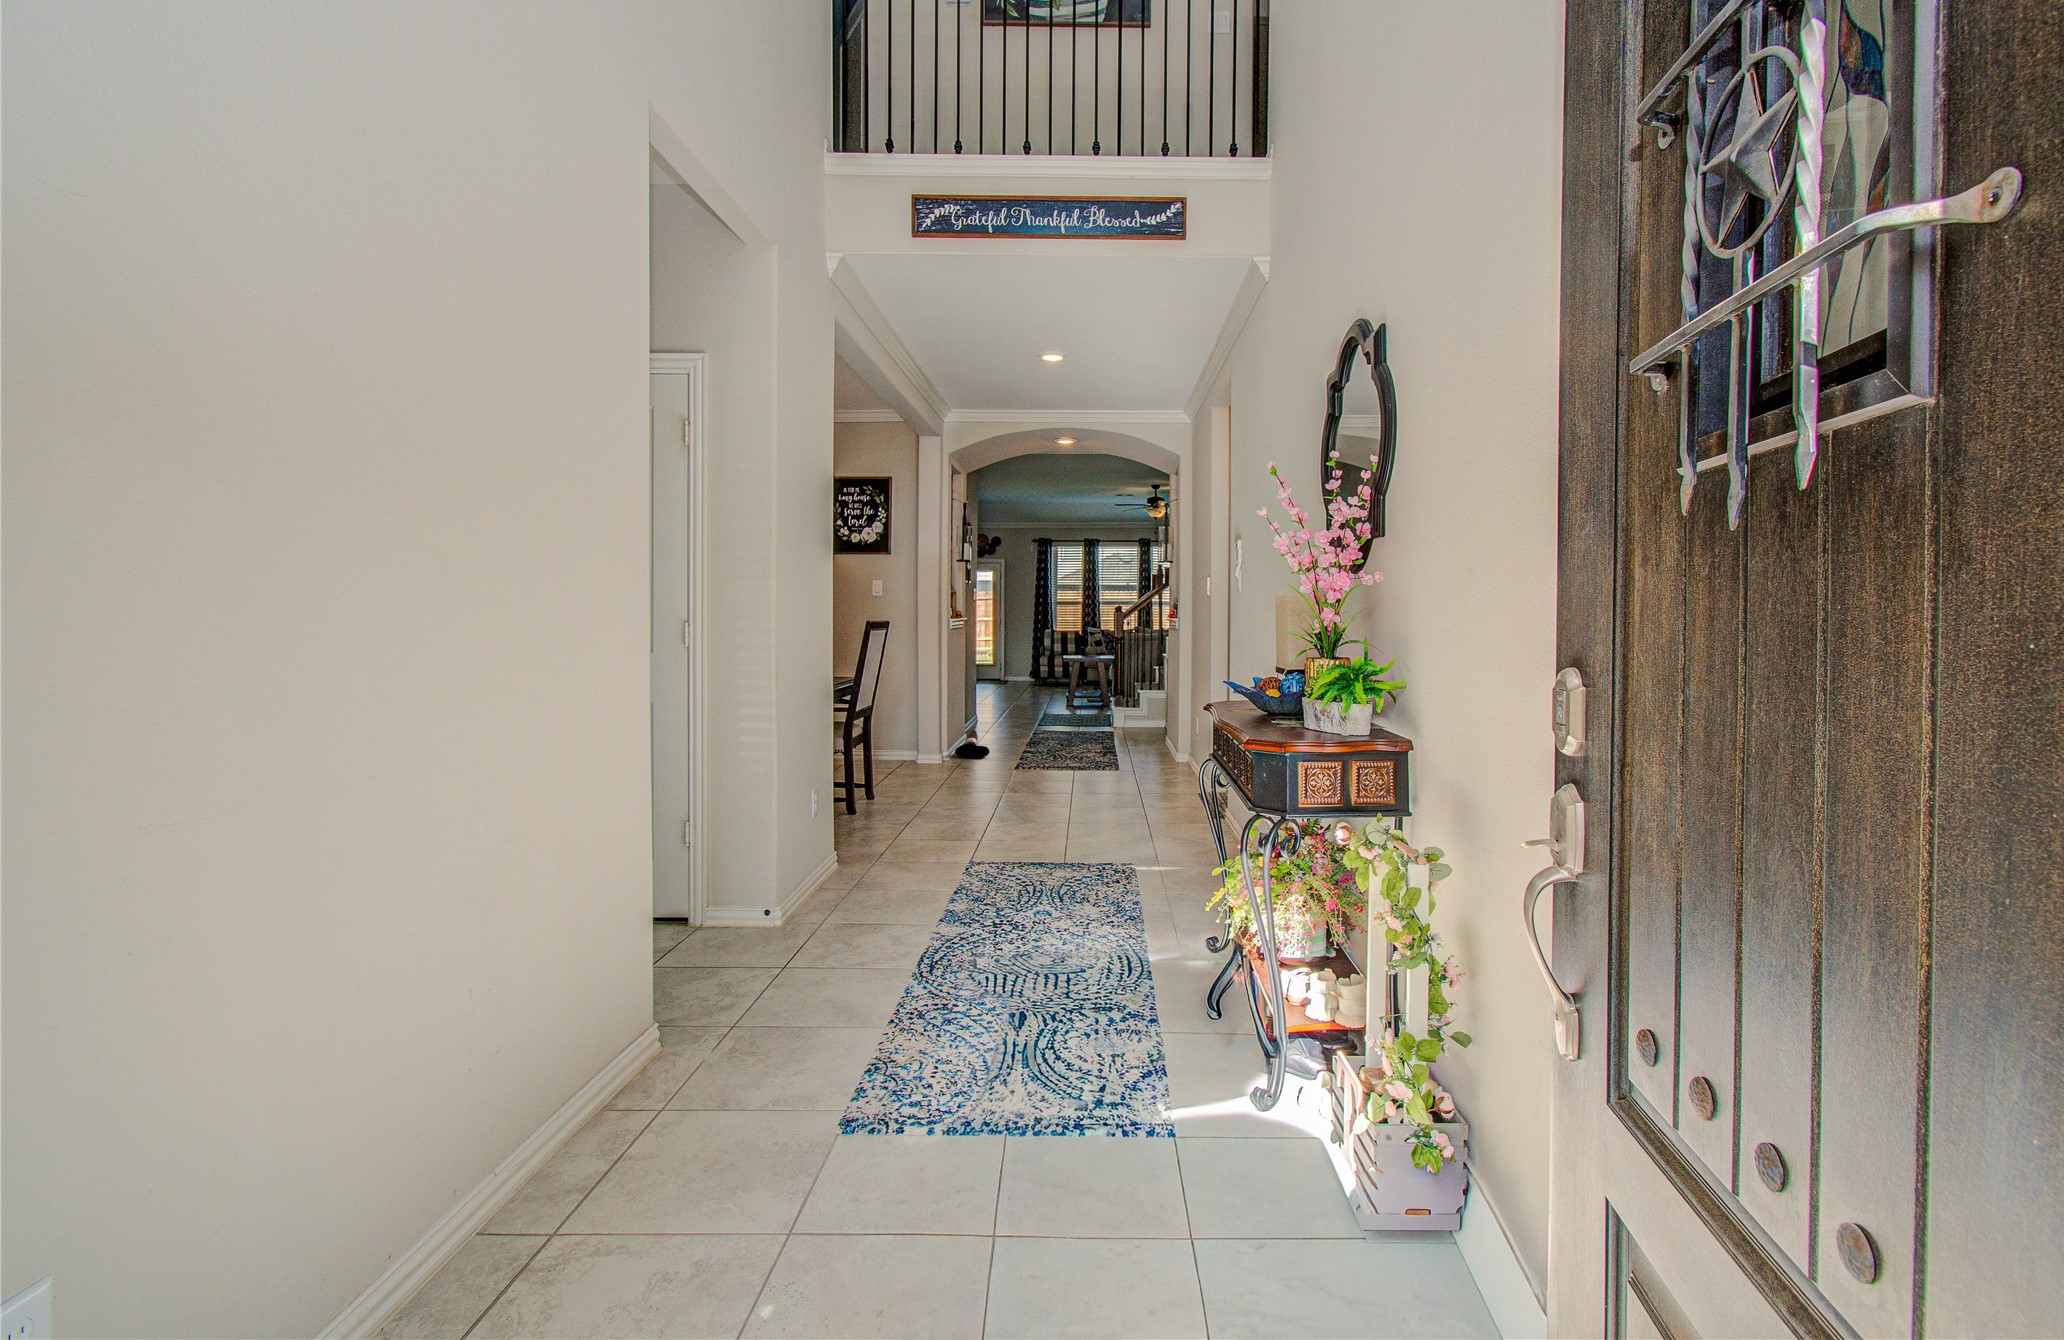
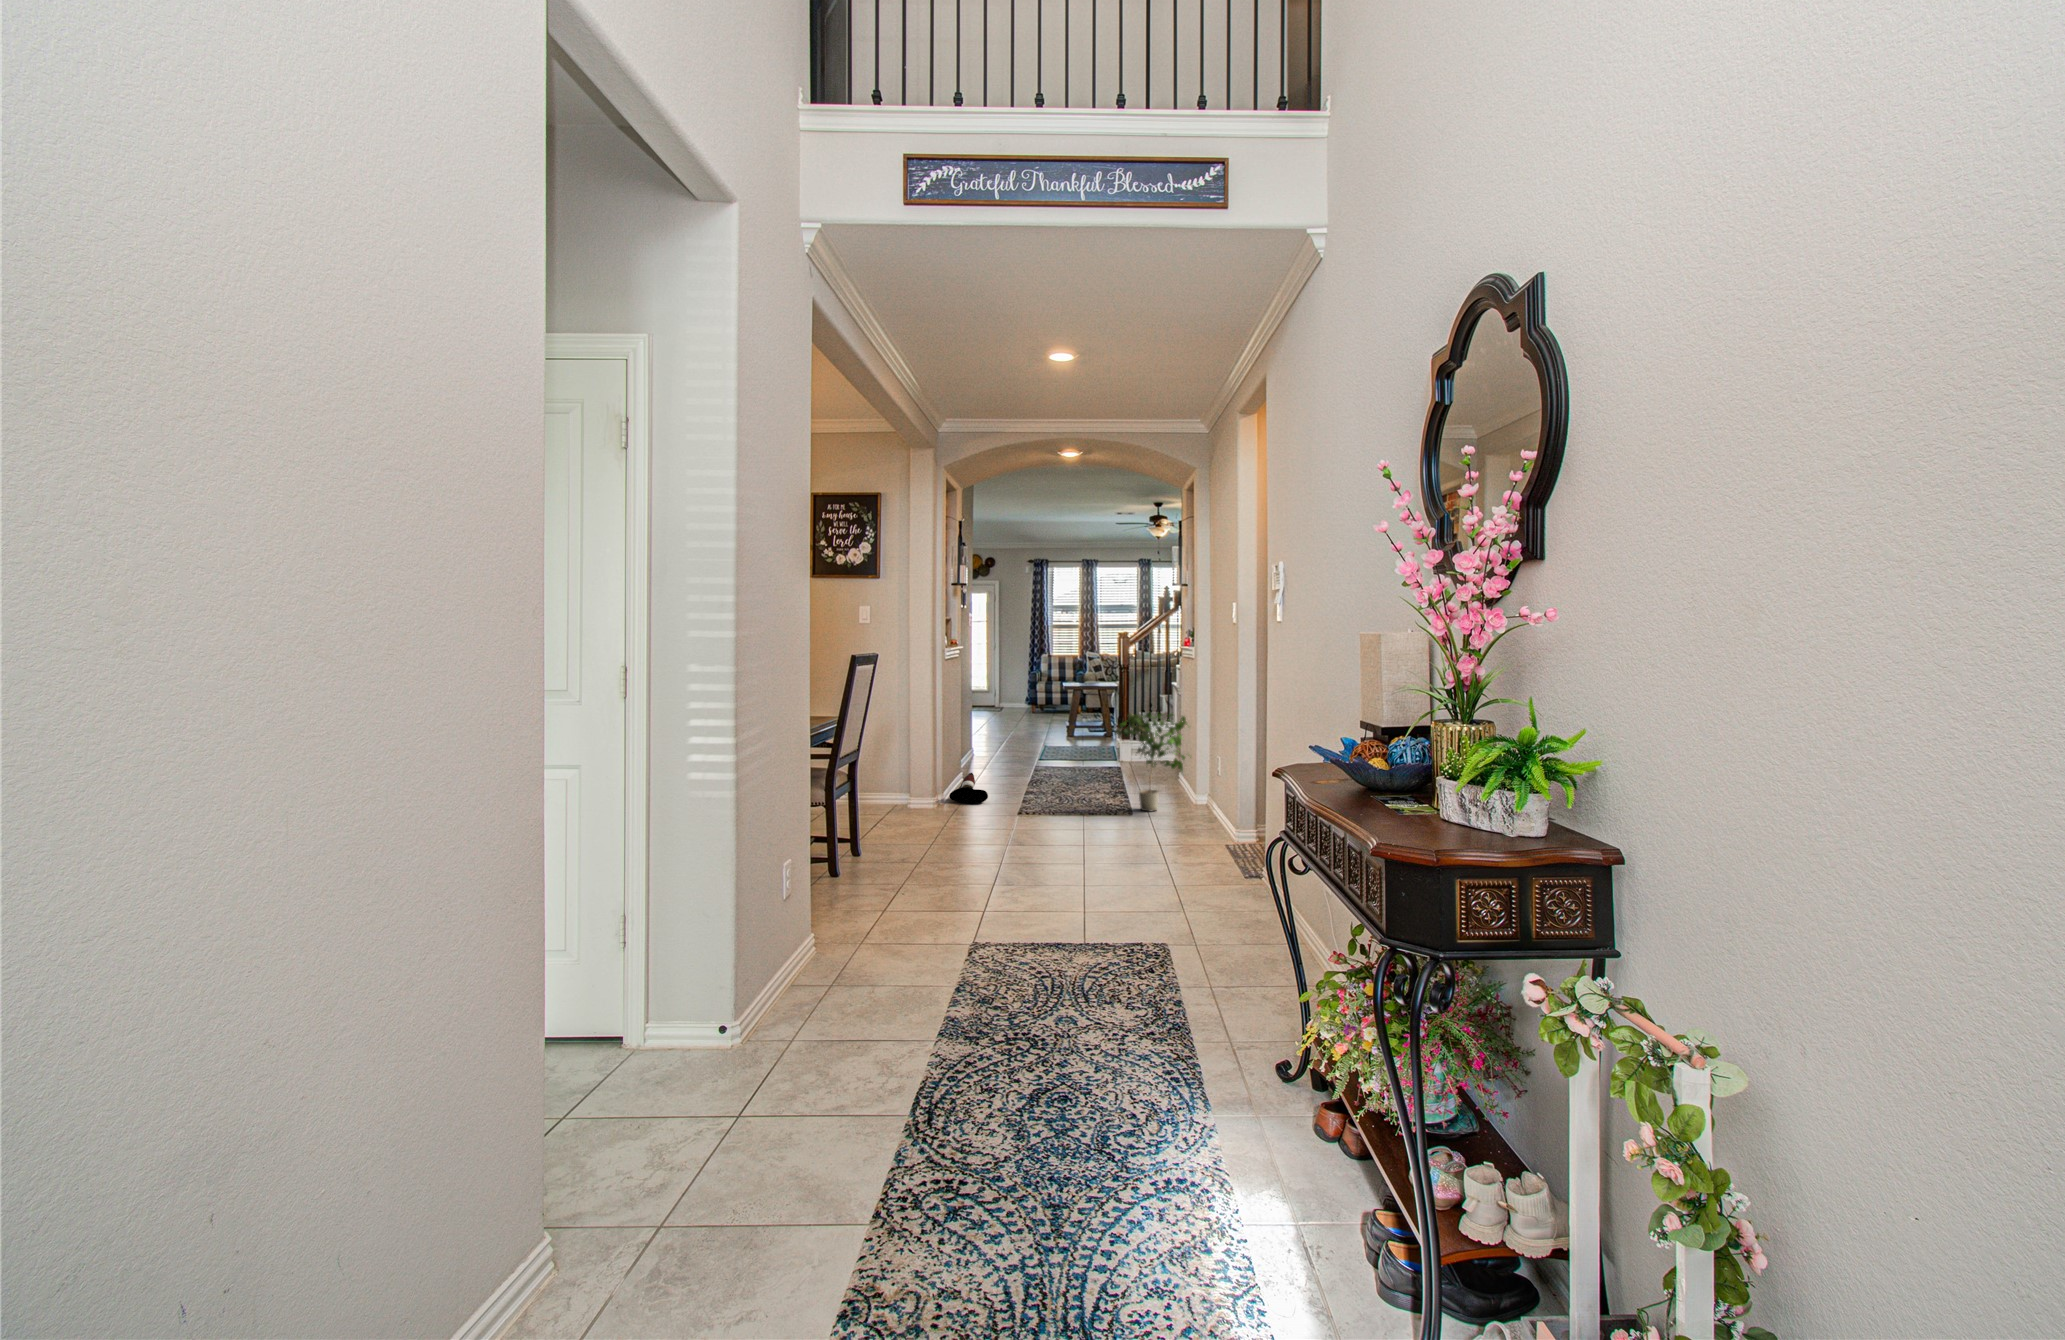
potted plant: none [1099,676,1172,765] -> present [1114,712,1187,812]

